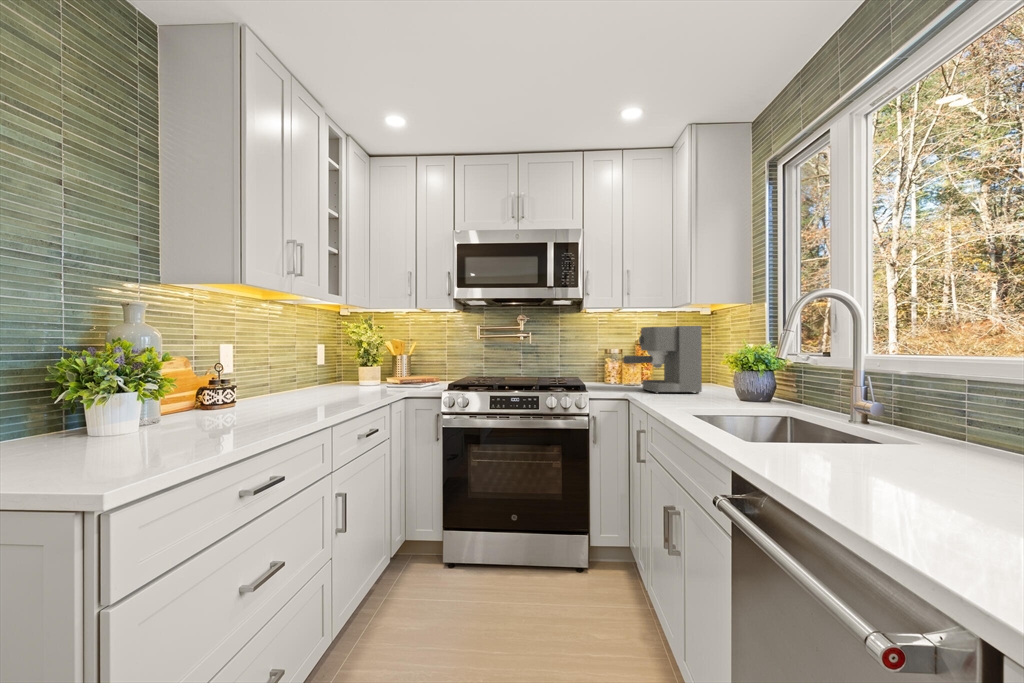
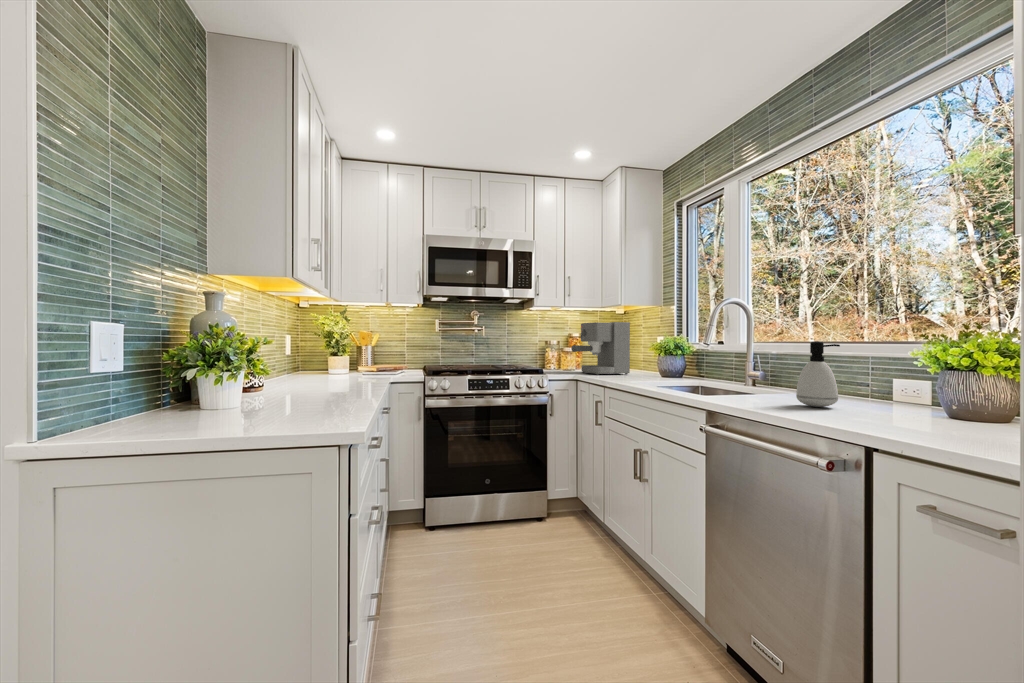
soap dispenser: none [901,364,990,484] -> present [796,341,840,407]

